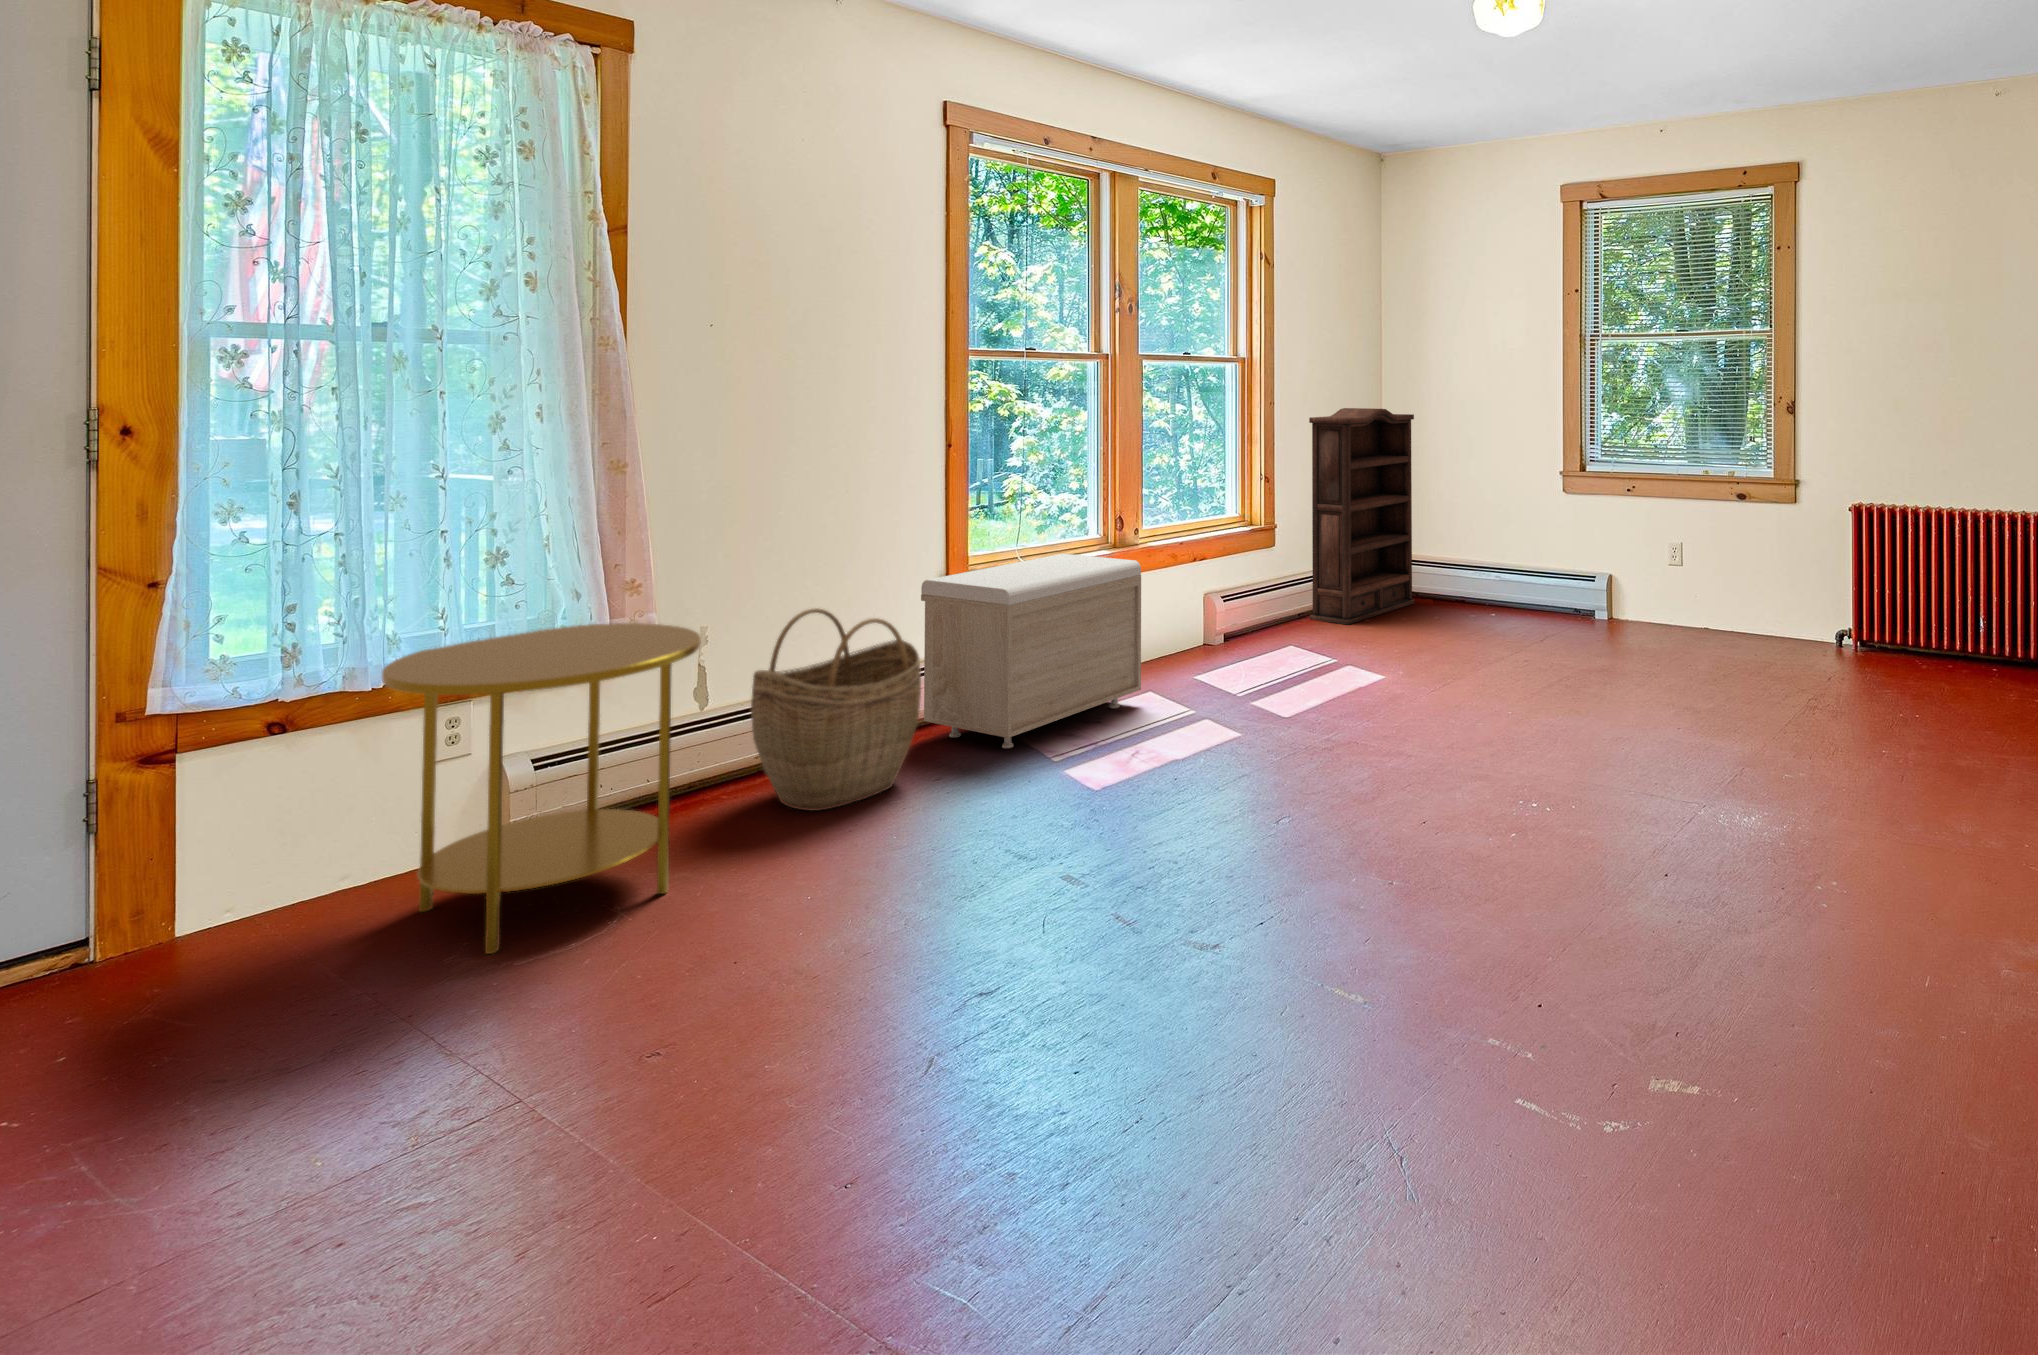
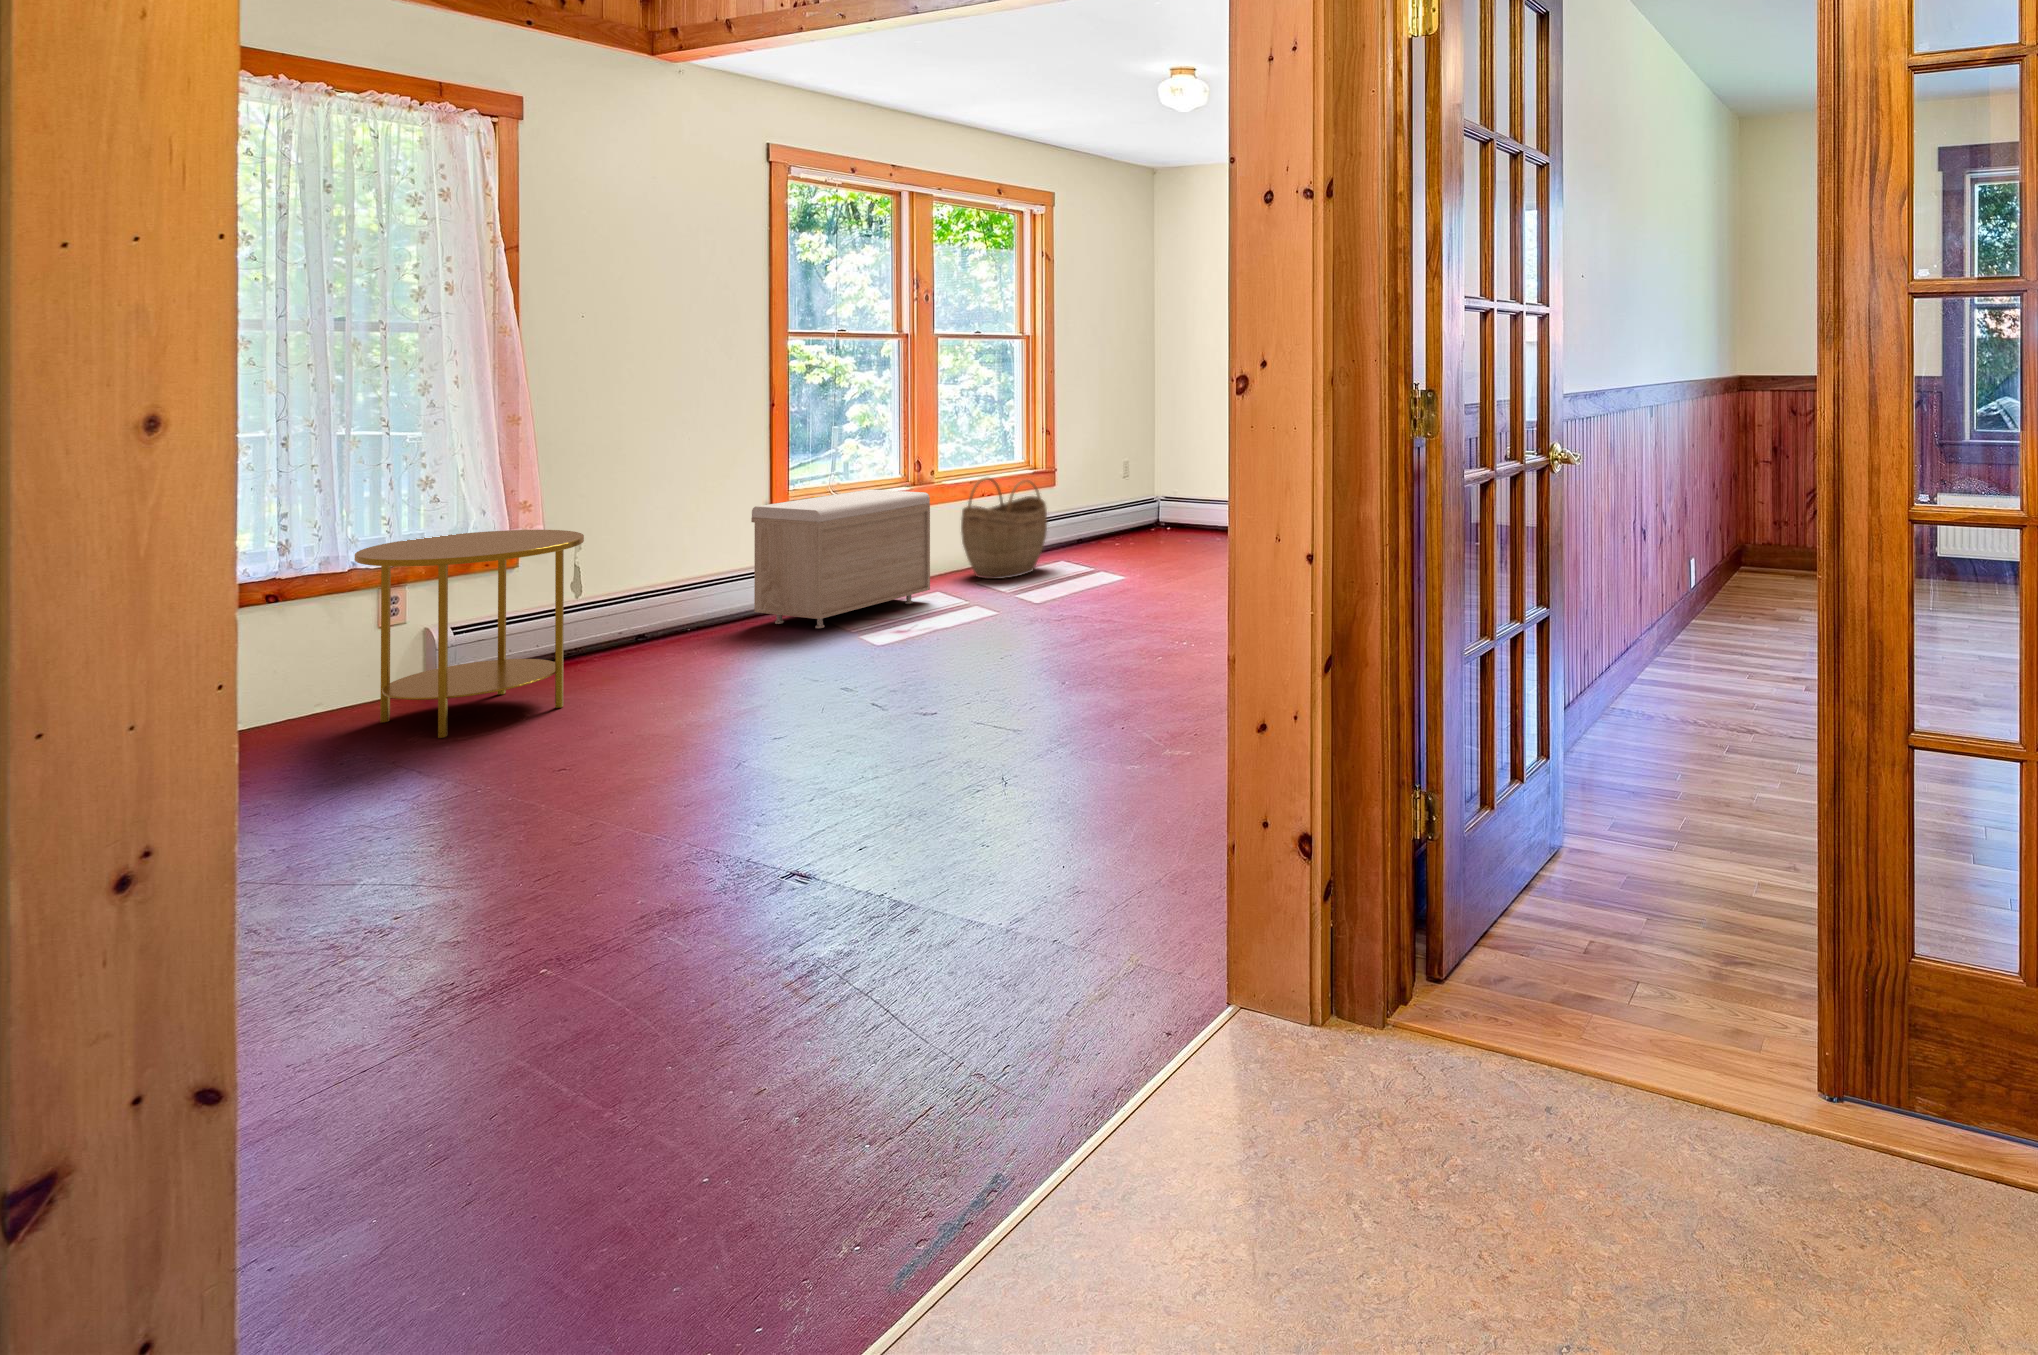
bookshelf: present [1309,408,1415,625] -> none [1087,377,1178,549]
woven basket: present [751,608,921,811] -> present [961,478,1047,579]

